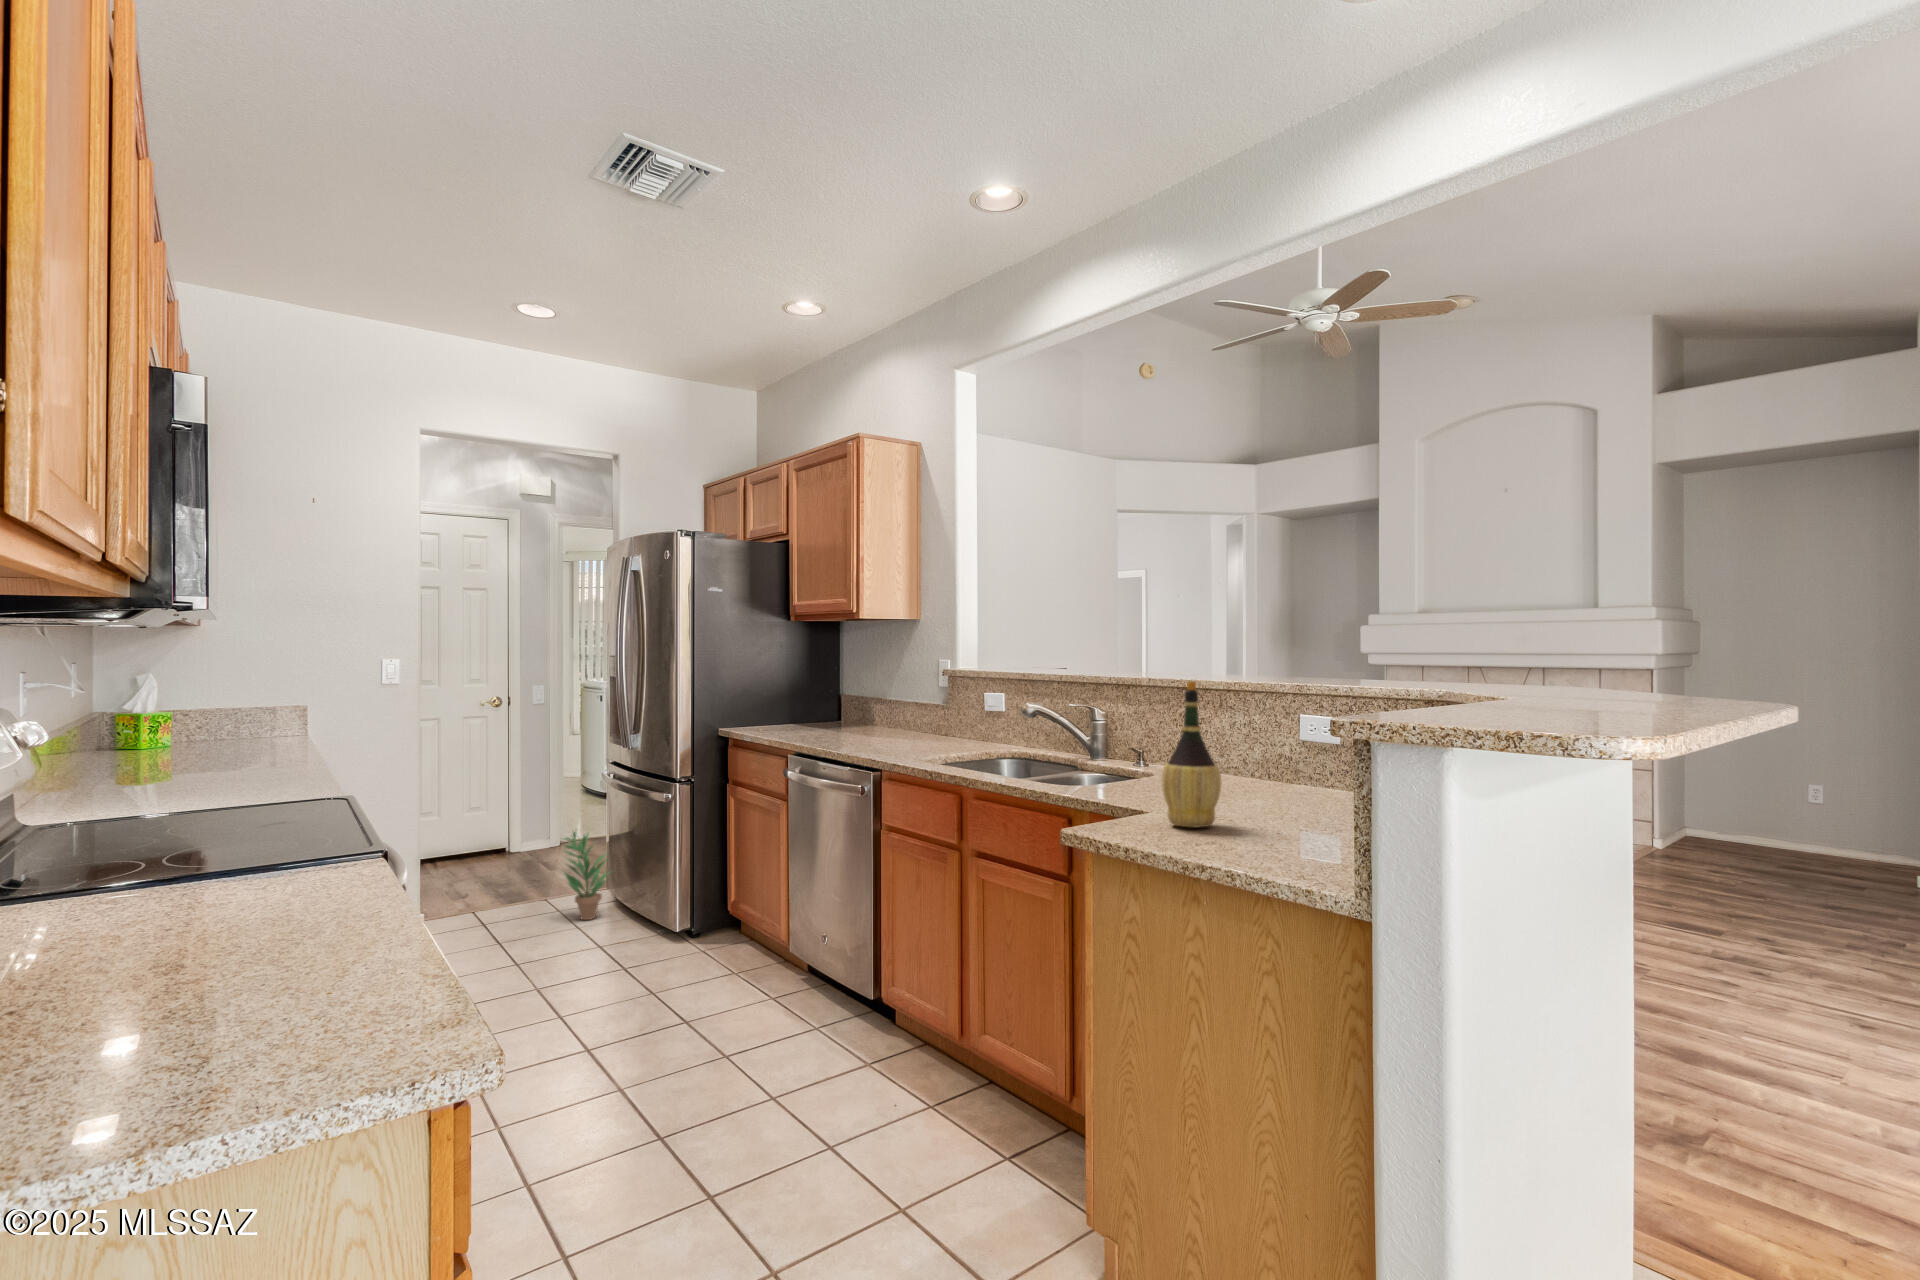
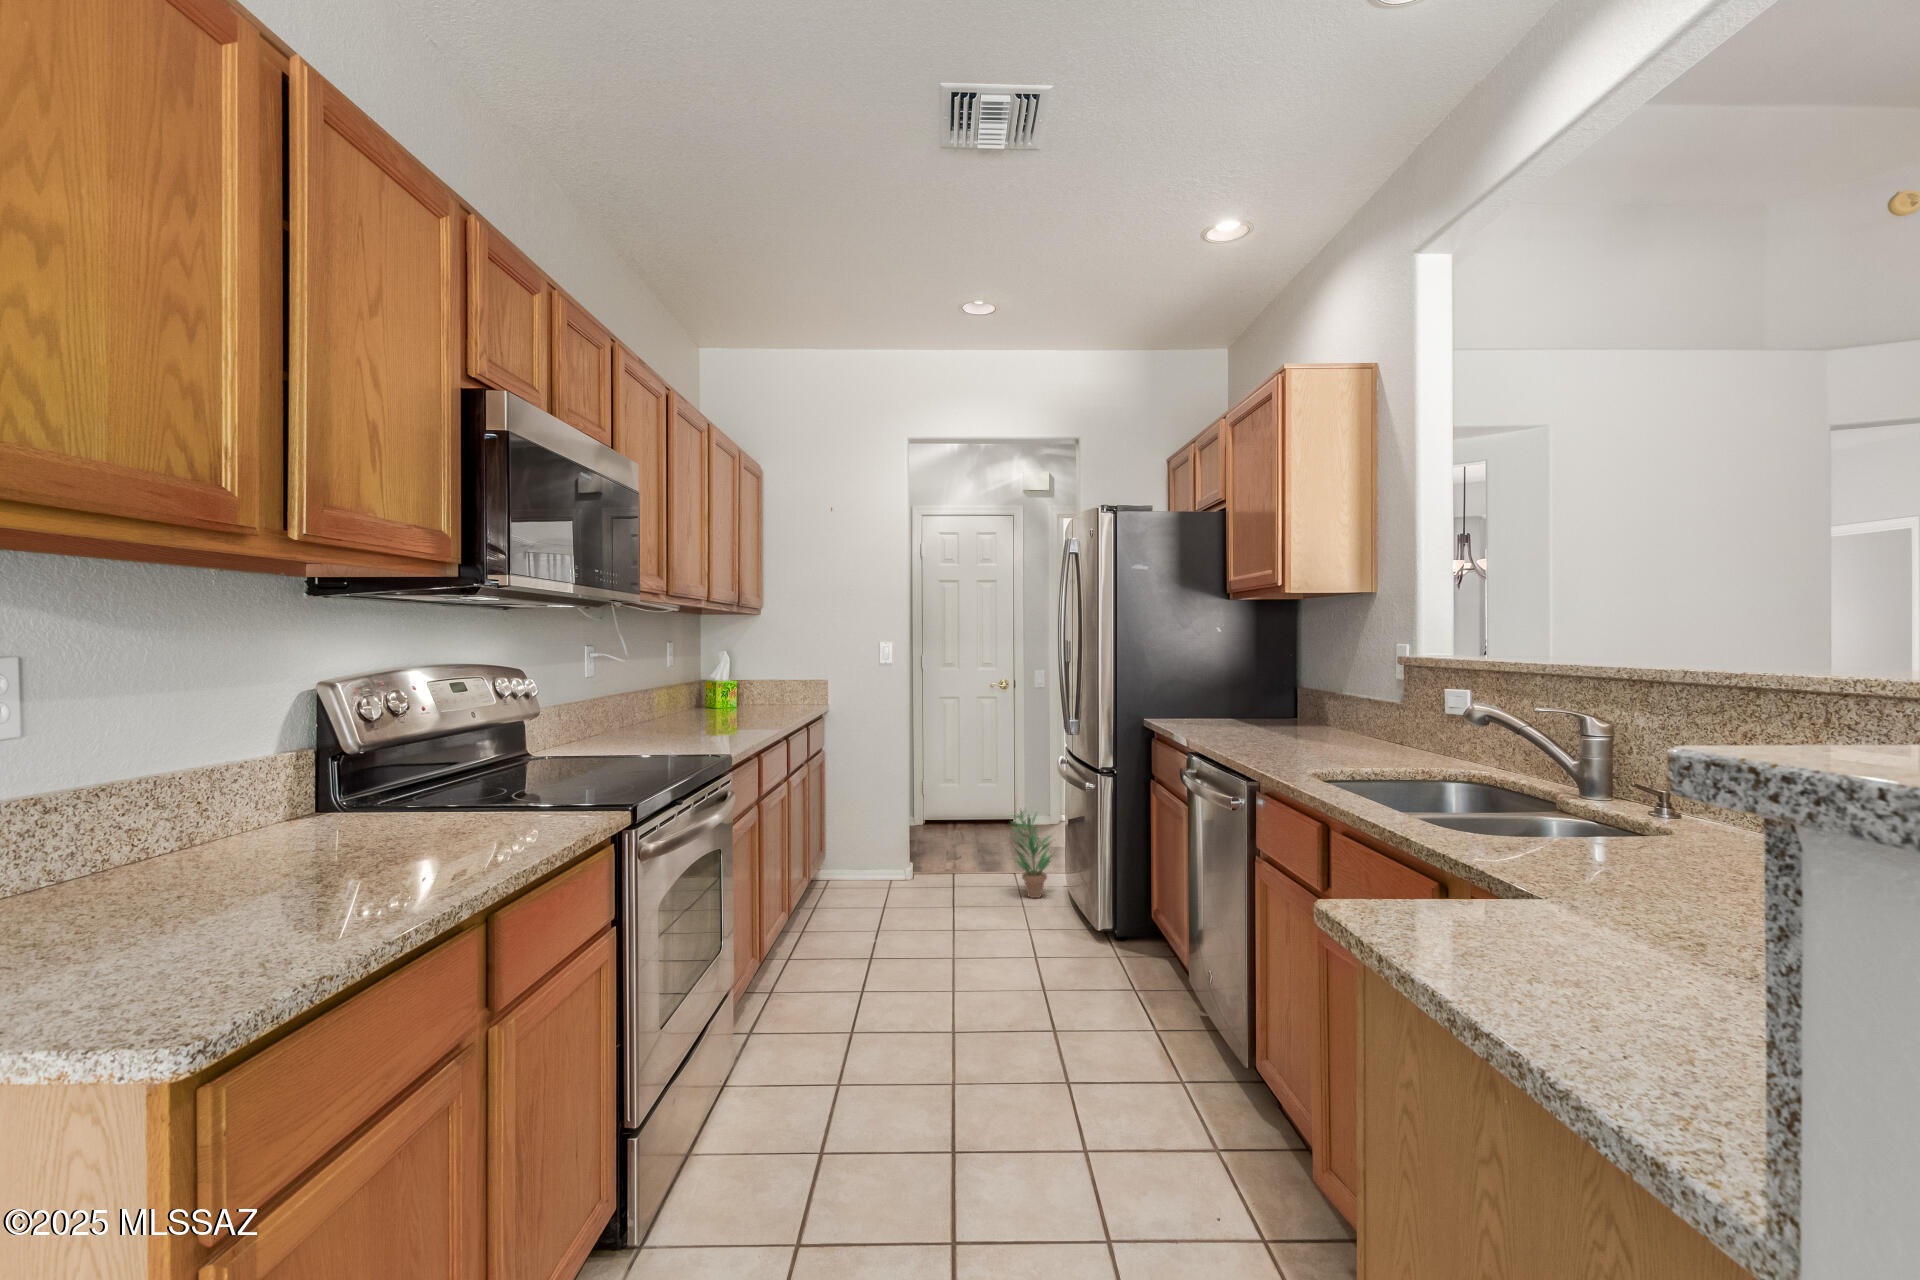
wine bottle: present [1162,681,1222,827] -> none [1521,669,1653,946]

